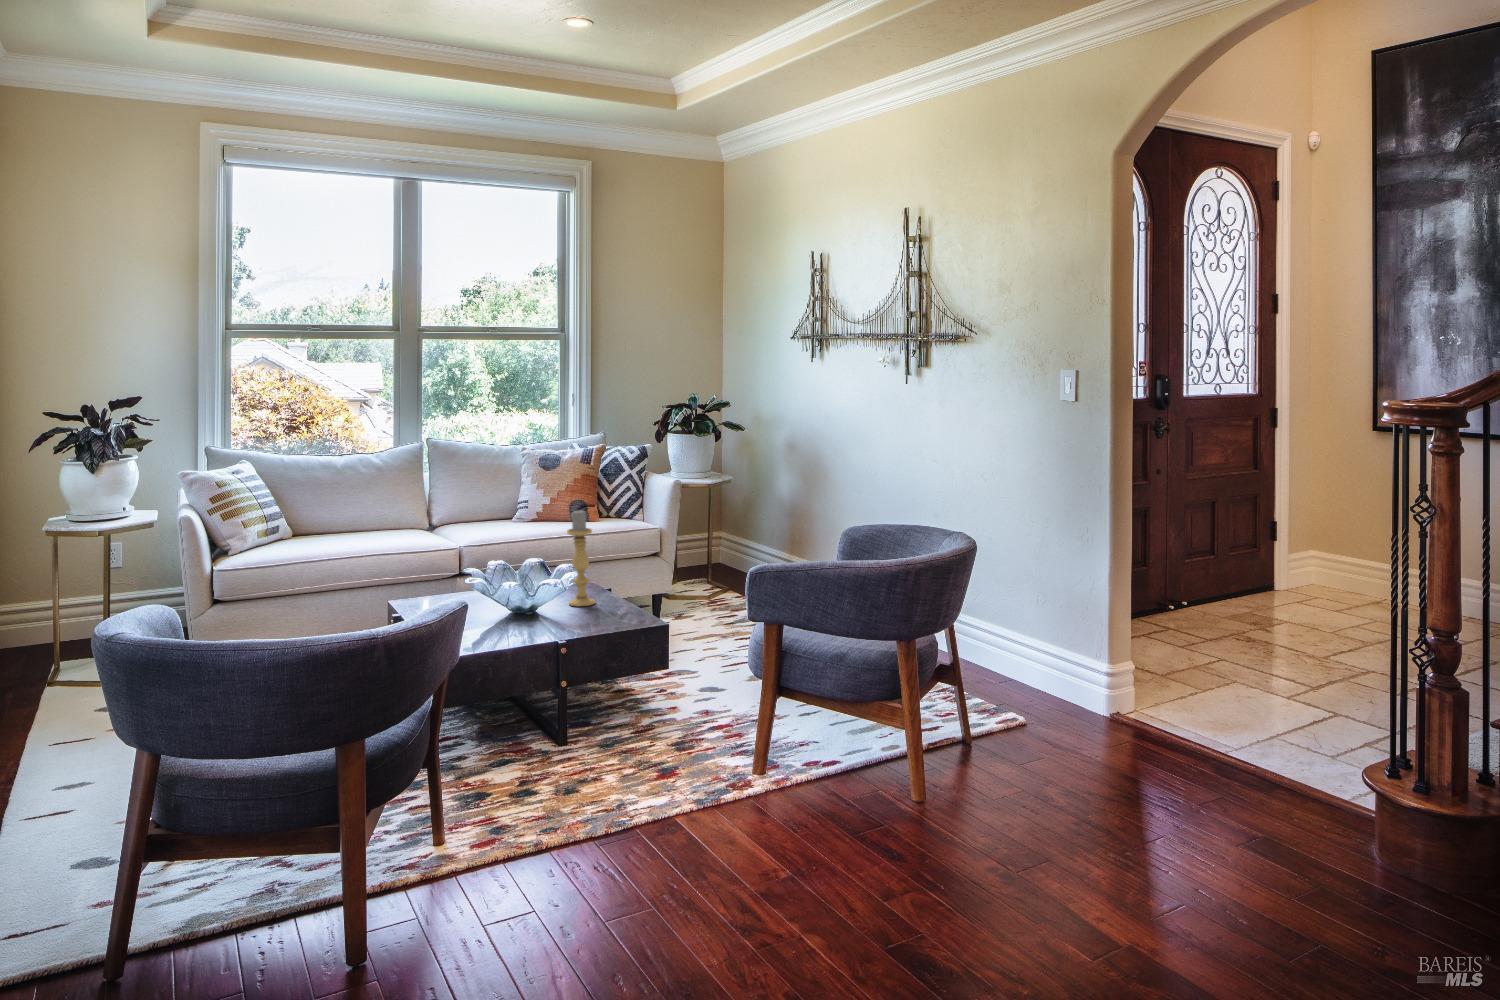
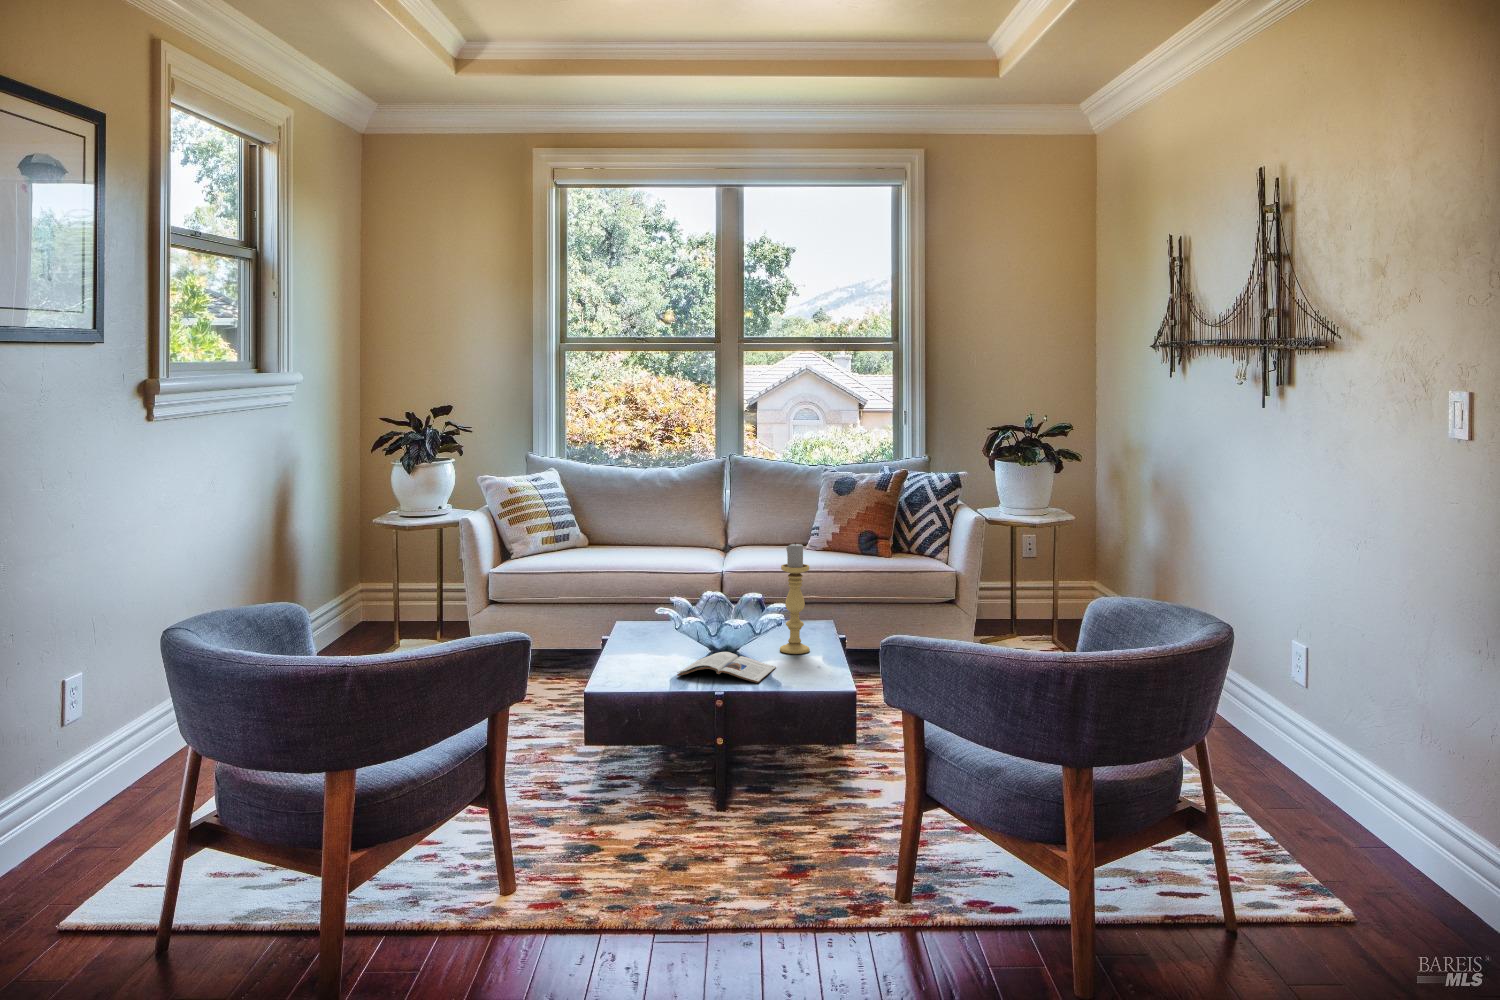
magazine: none [505,610,583,635] -> present [677,652,776,683]

